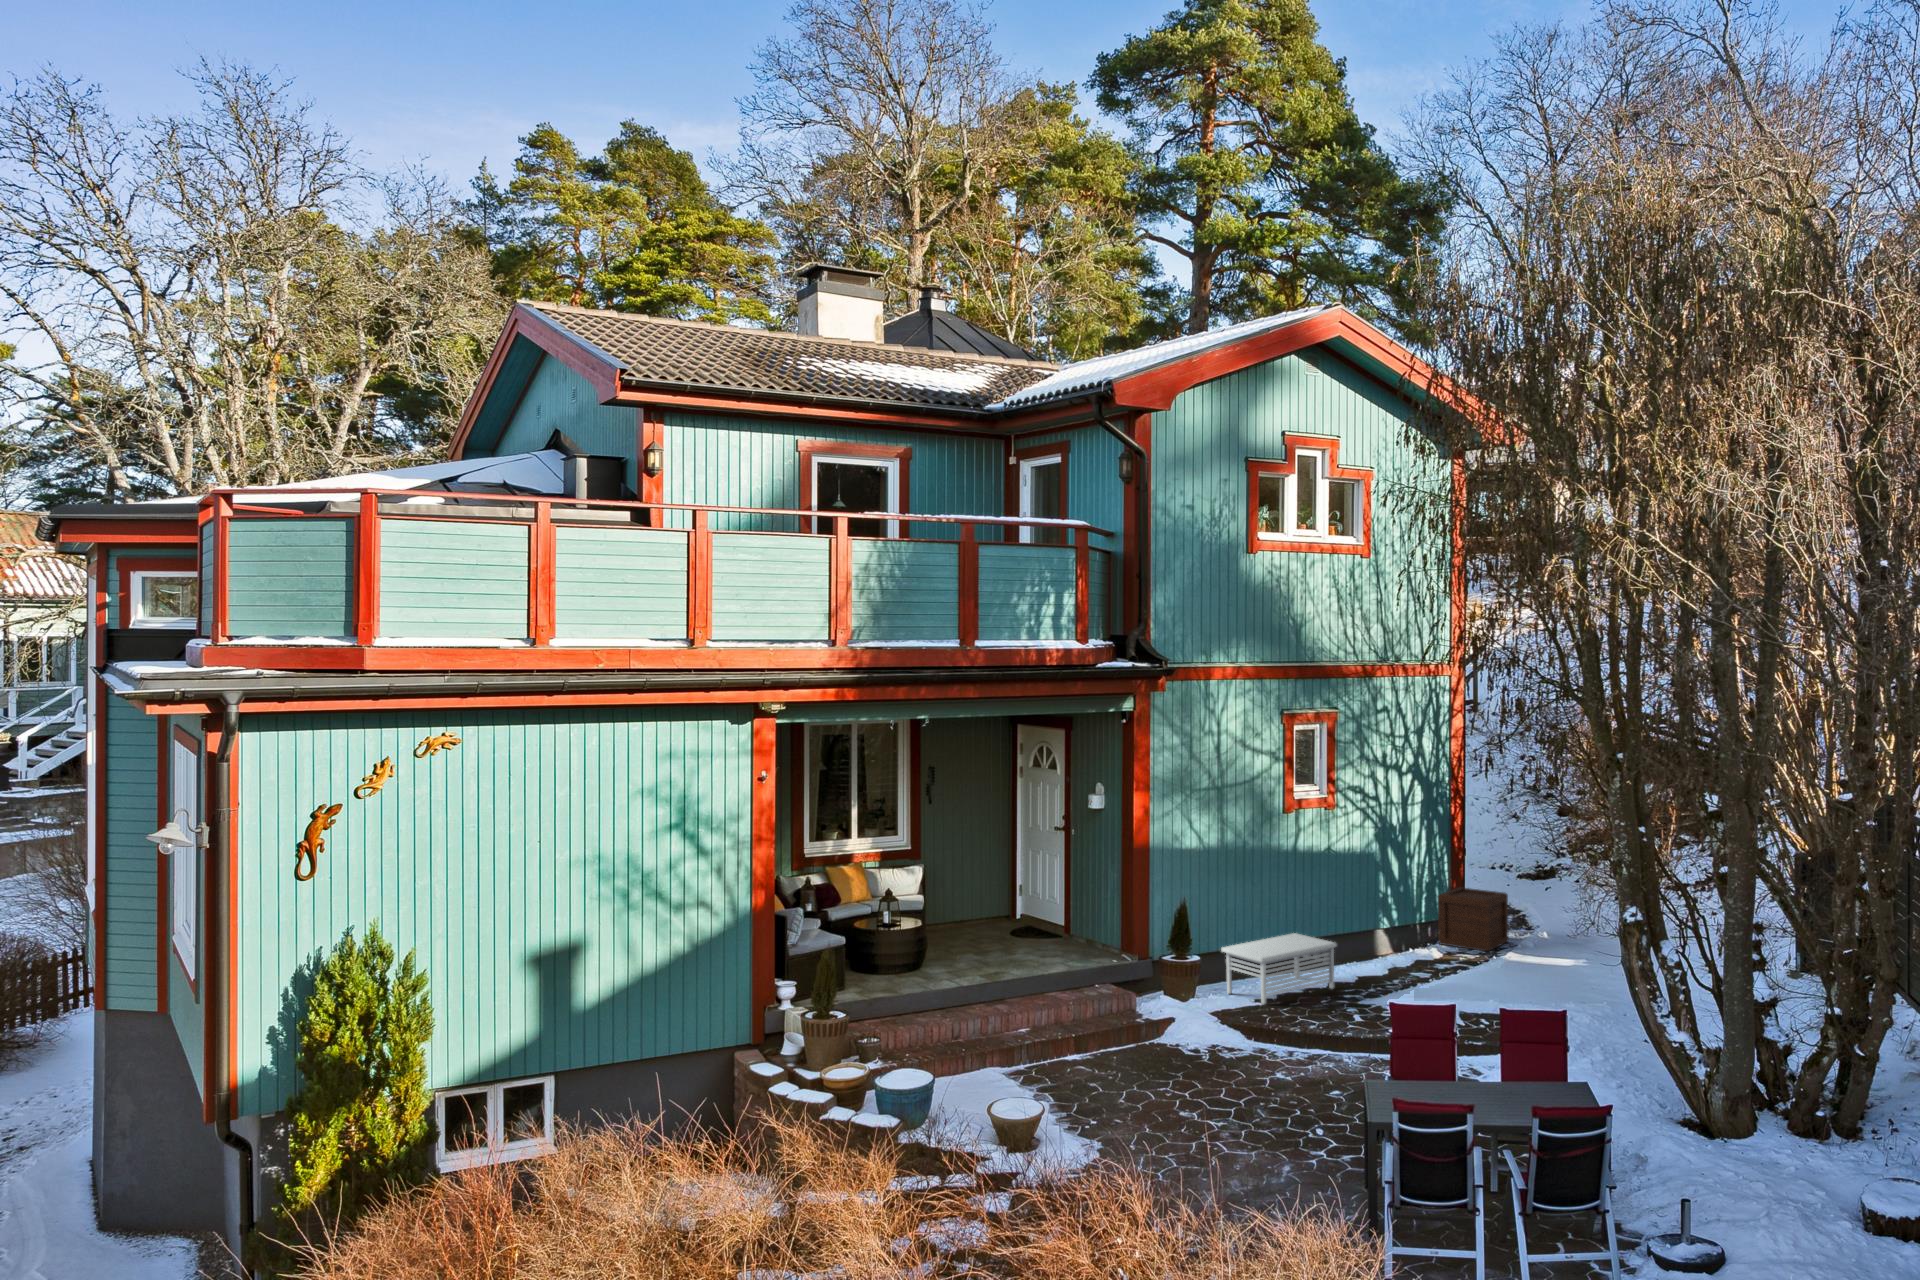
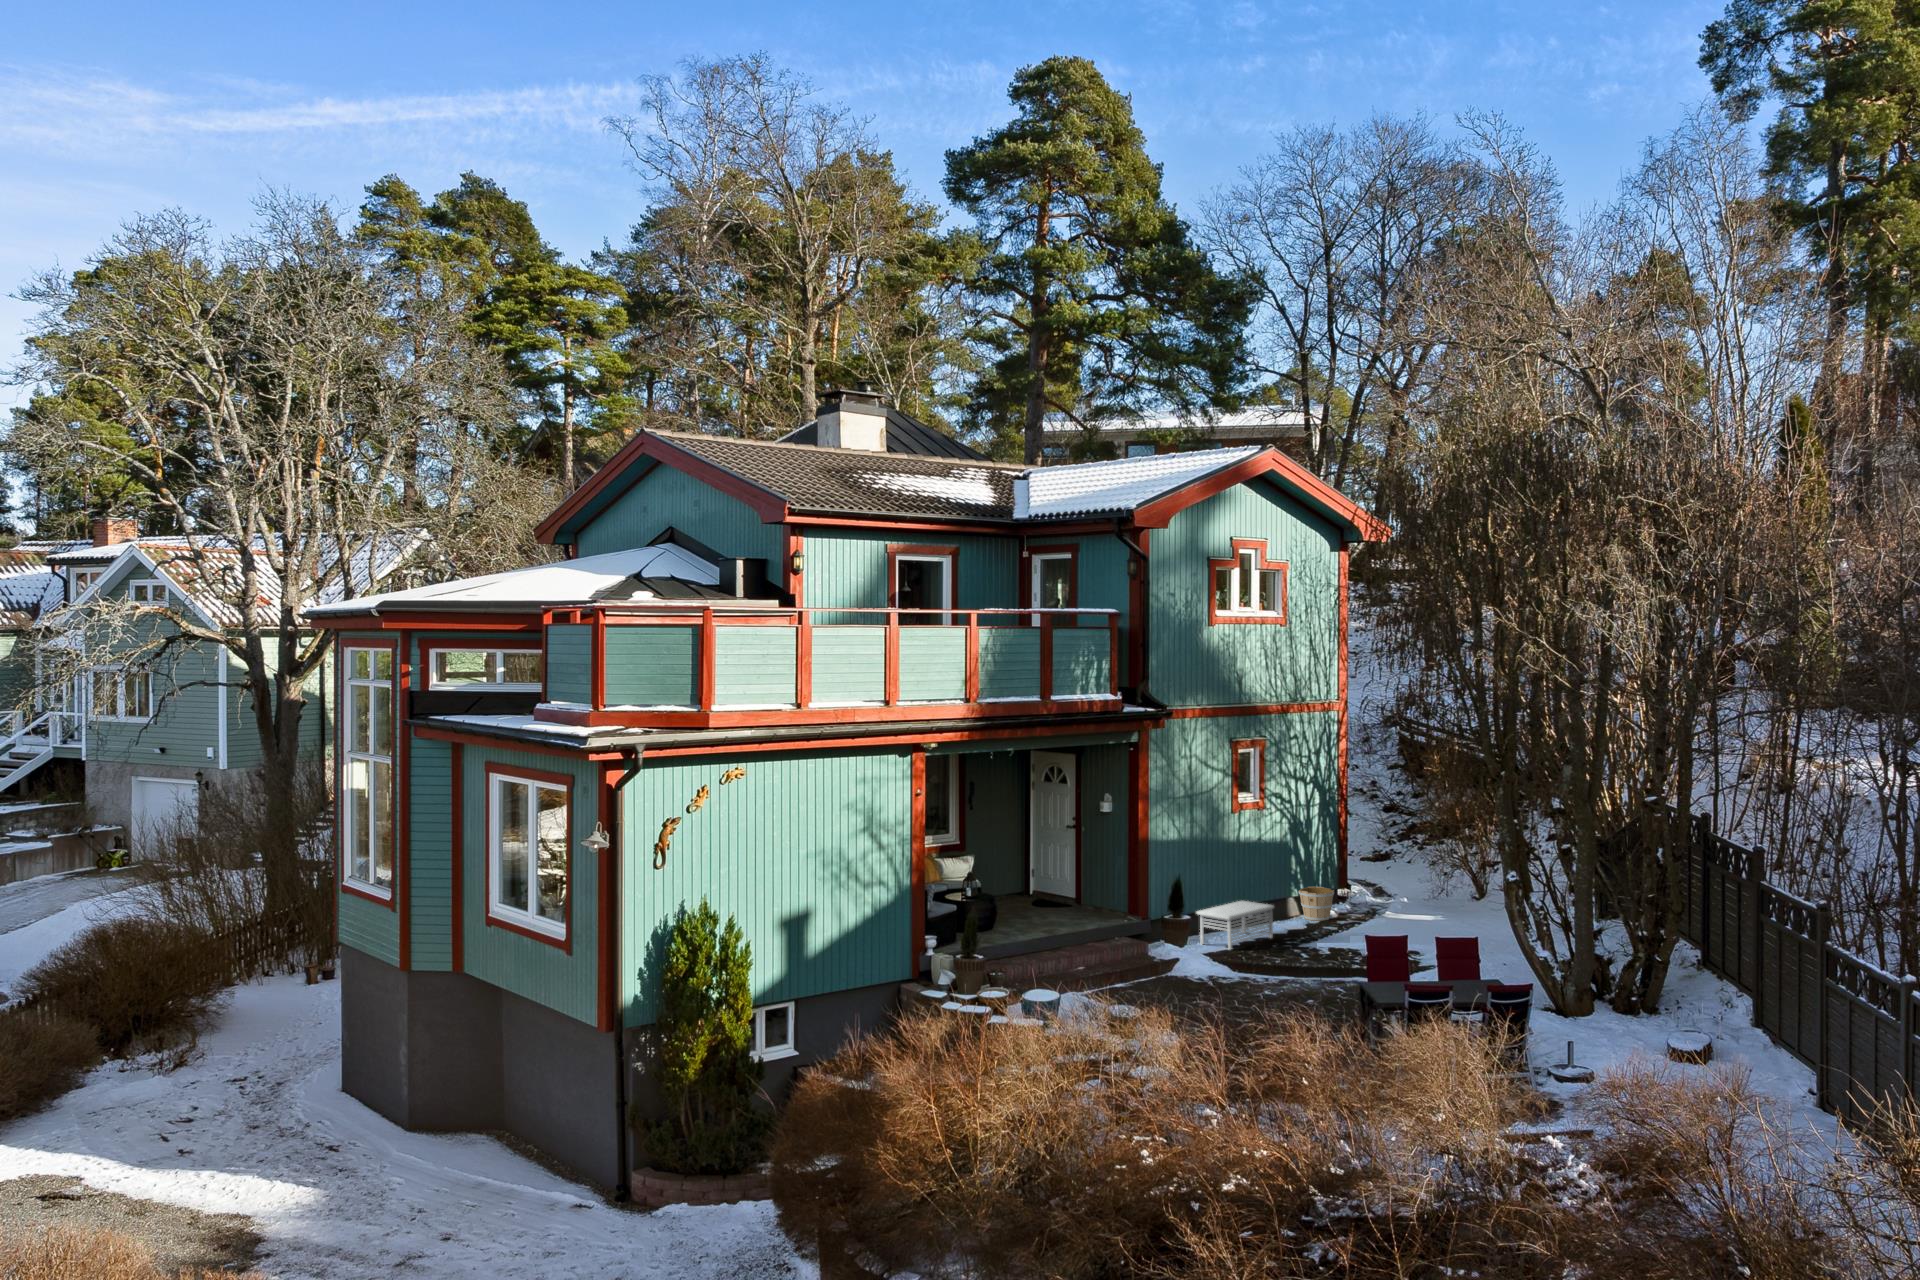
wooden crate: present [1438,887,1509,951] -> none [1330,866,1379,911]
wooden bucket: none [1386,915,1436,964] -> present [1298,886,1334,921]

